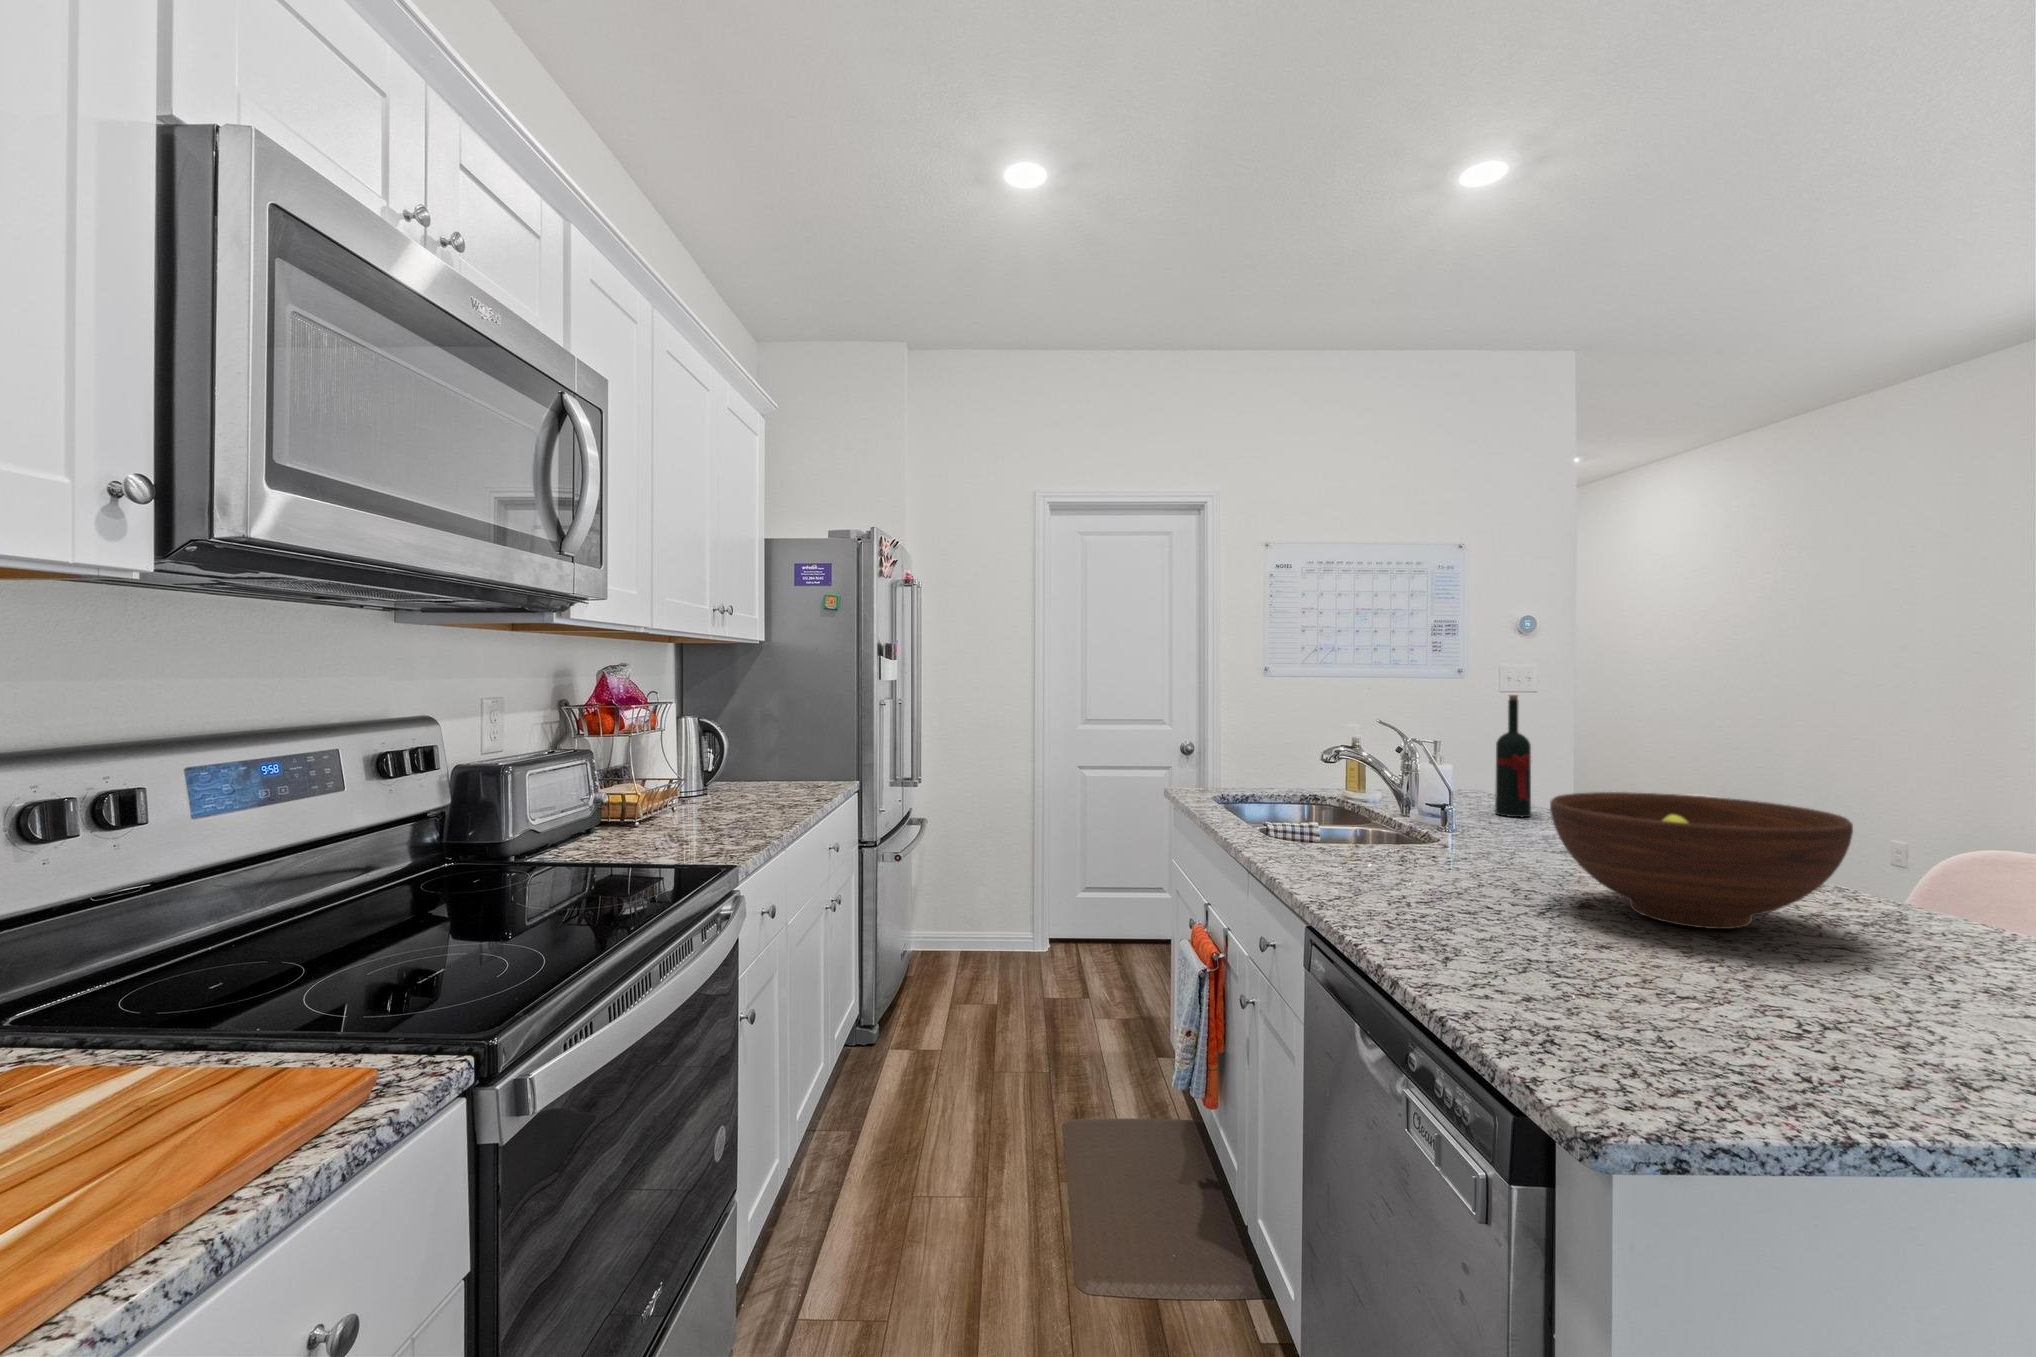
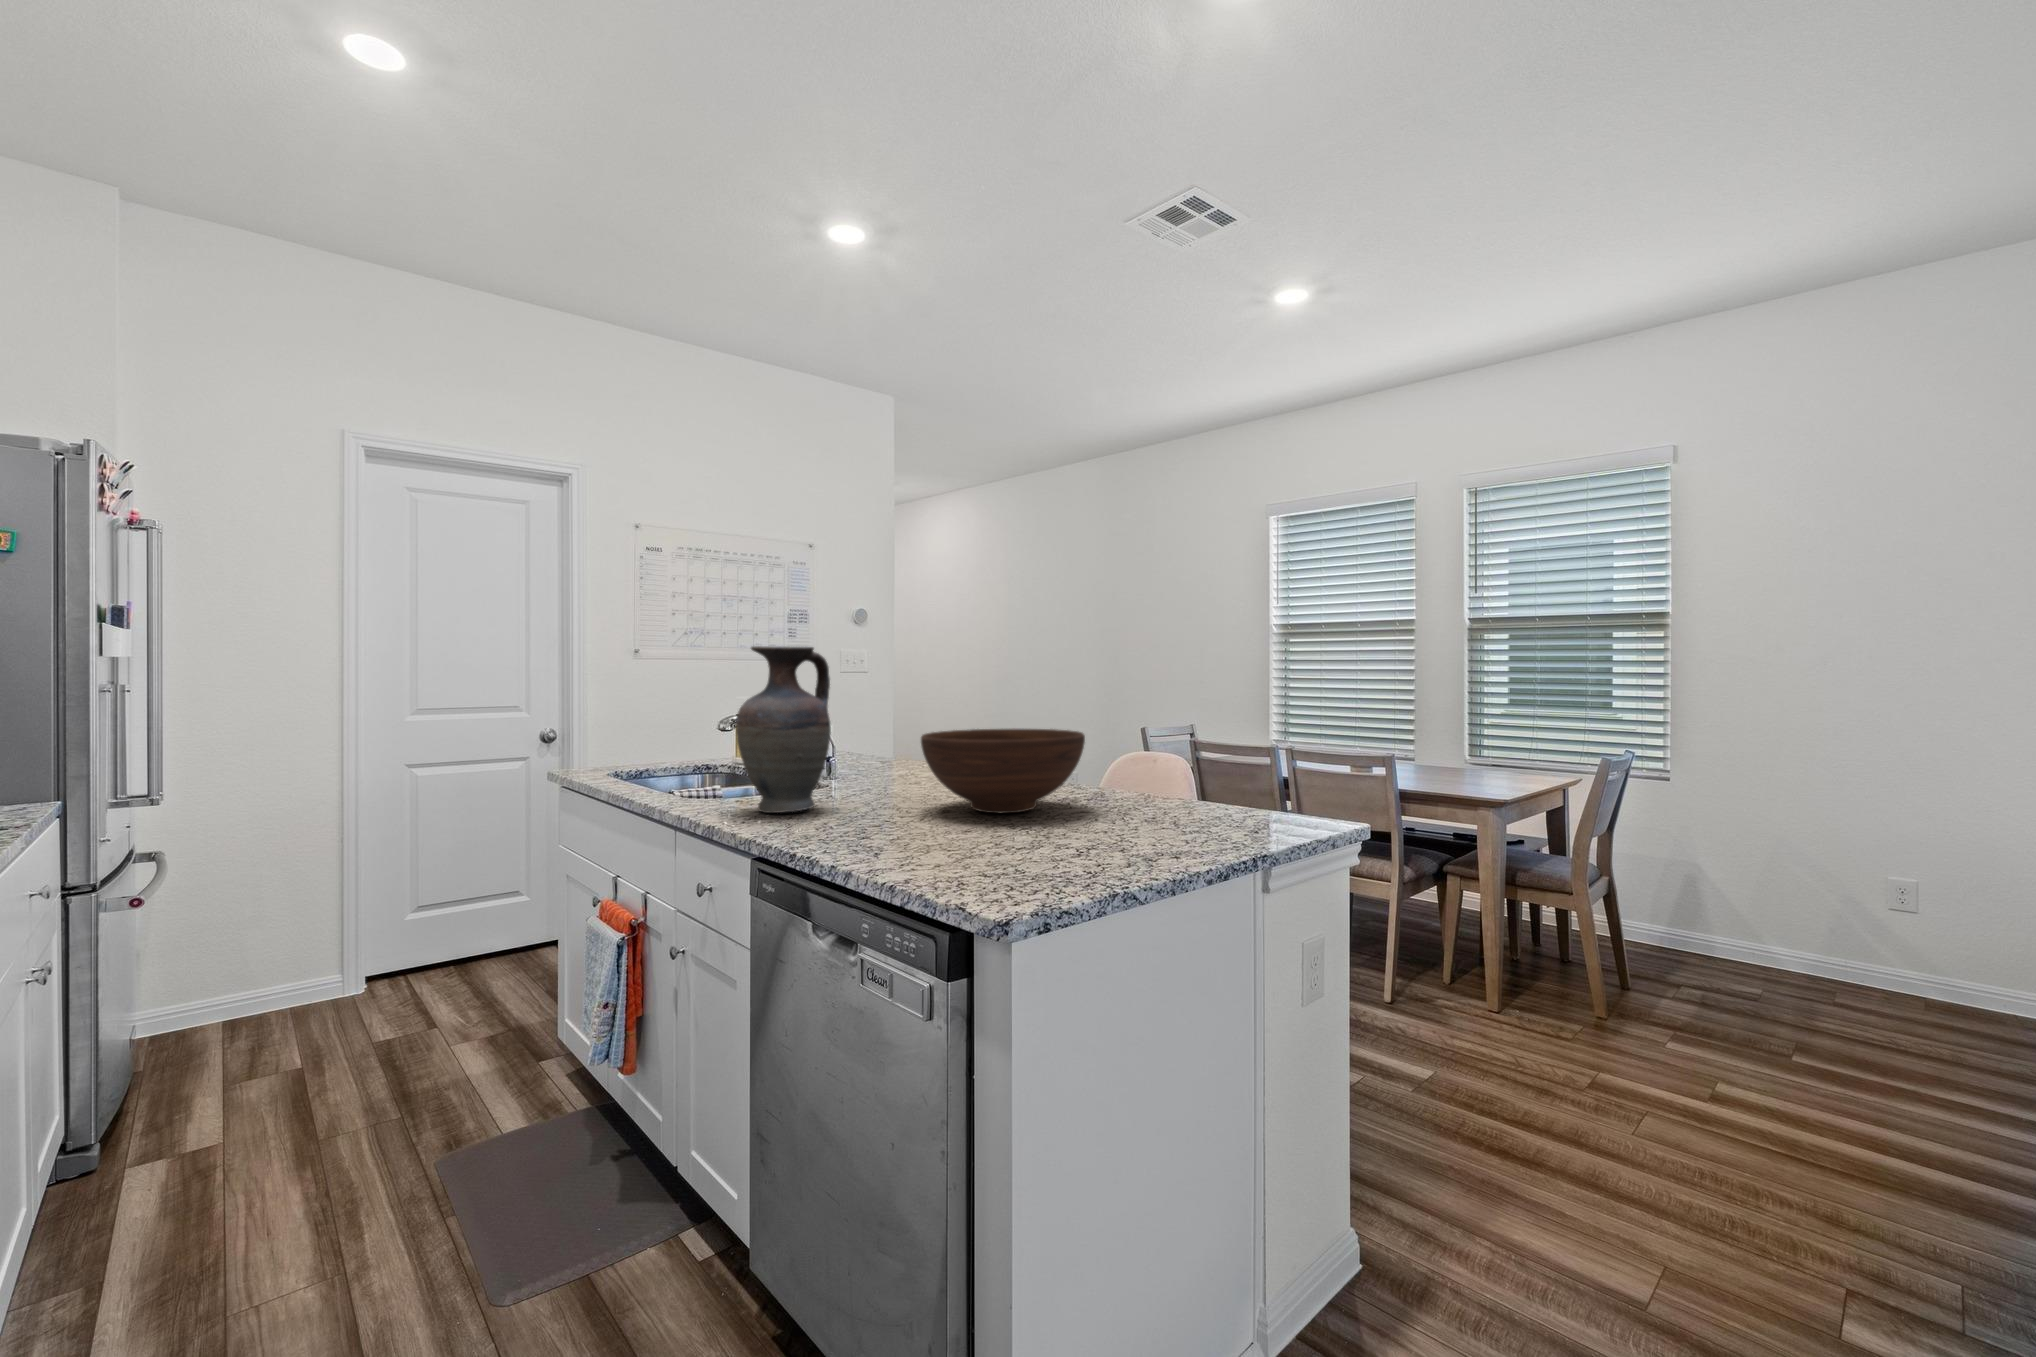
vase: none [1312,676,1428,873] -> present [736,646,831,813]
wine bottle: present [1495,695,1531,817] -> none [856,670,882,767]

